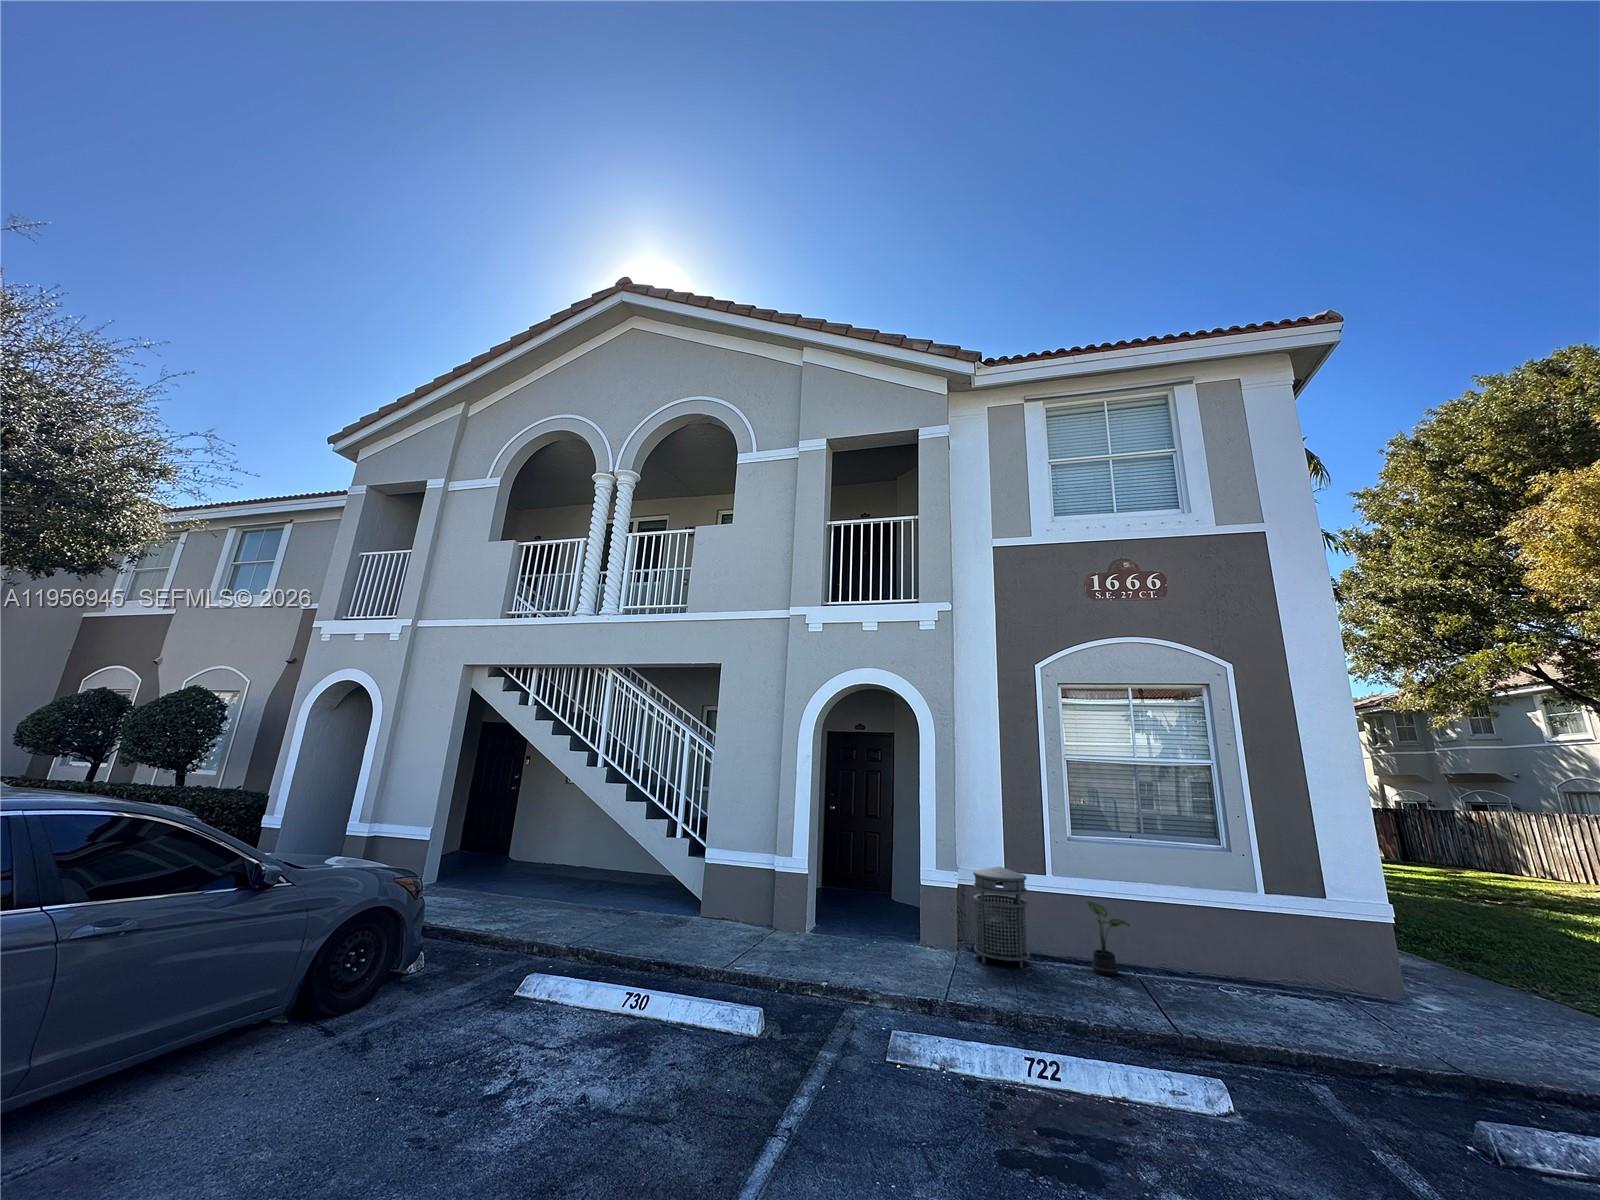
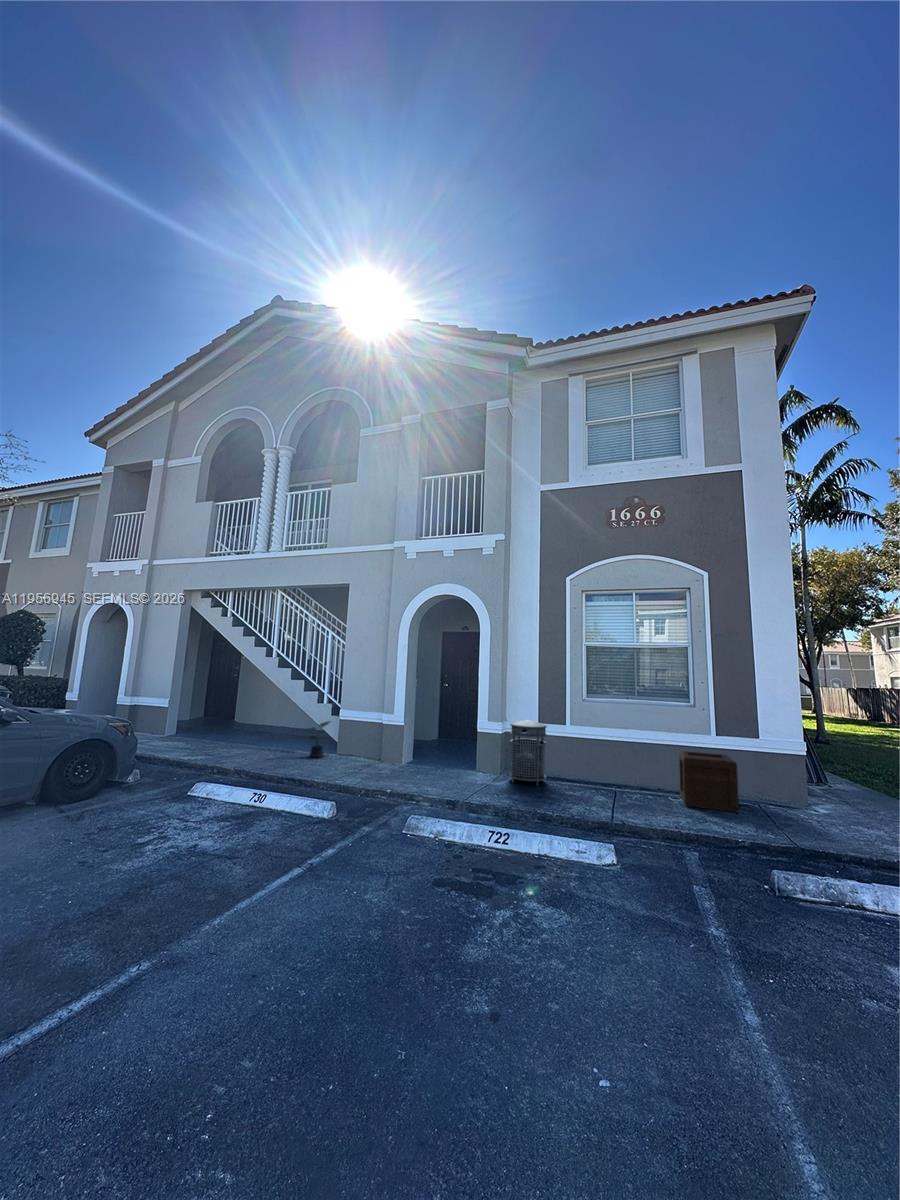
potted plant: present [1087,901,1130,975] -> present [307,721,330,758]
wooden crate: none [1215,913,1325,1008] -> present [679,751,739,812]

